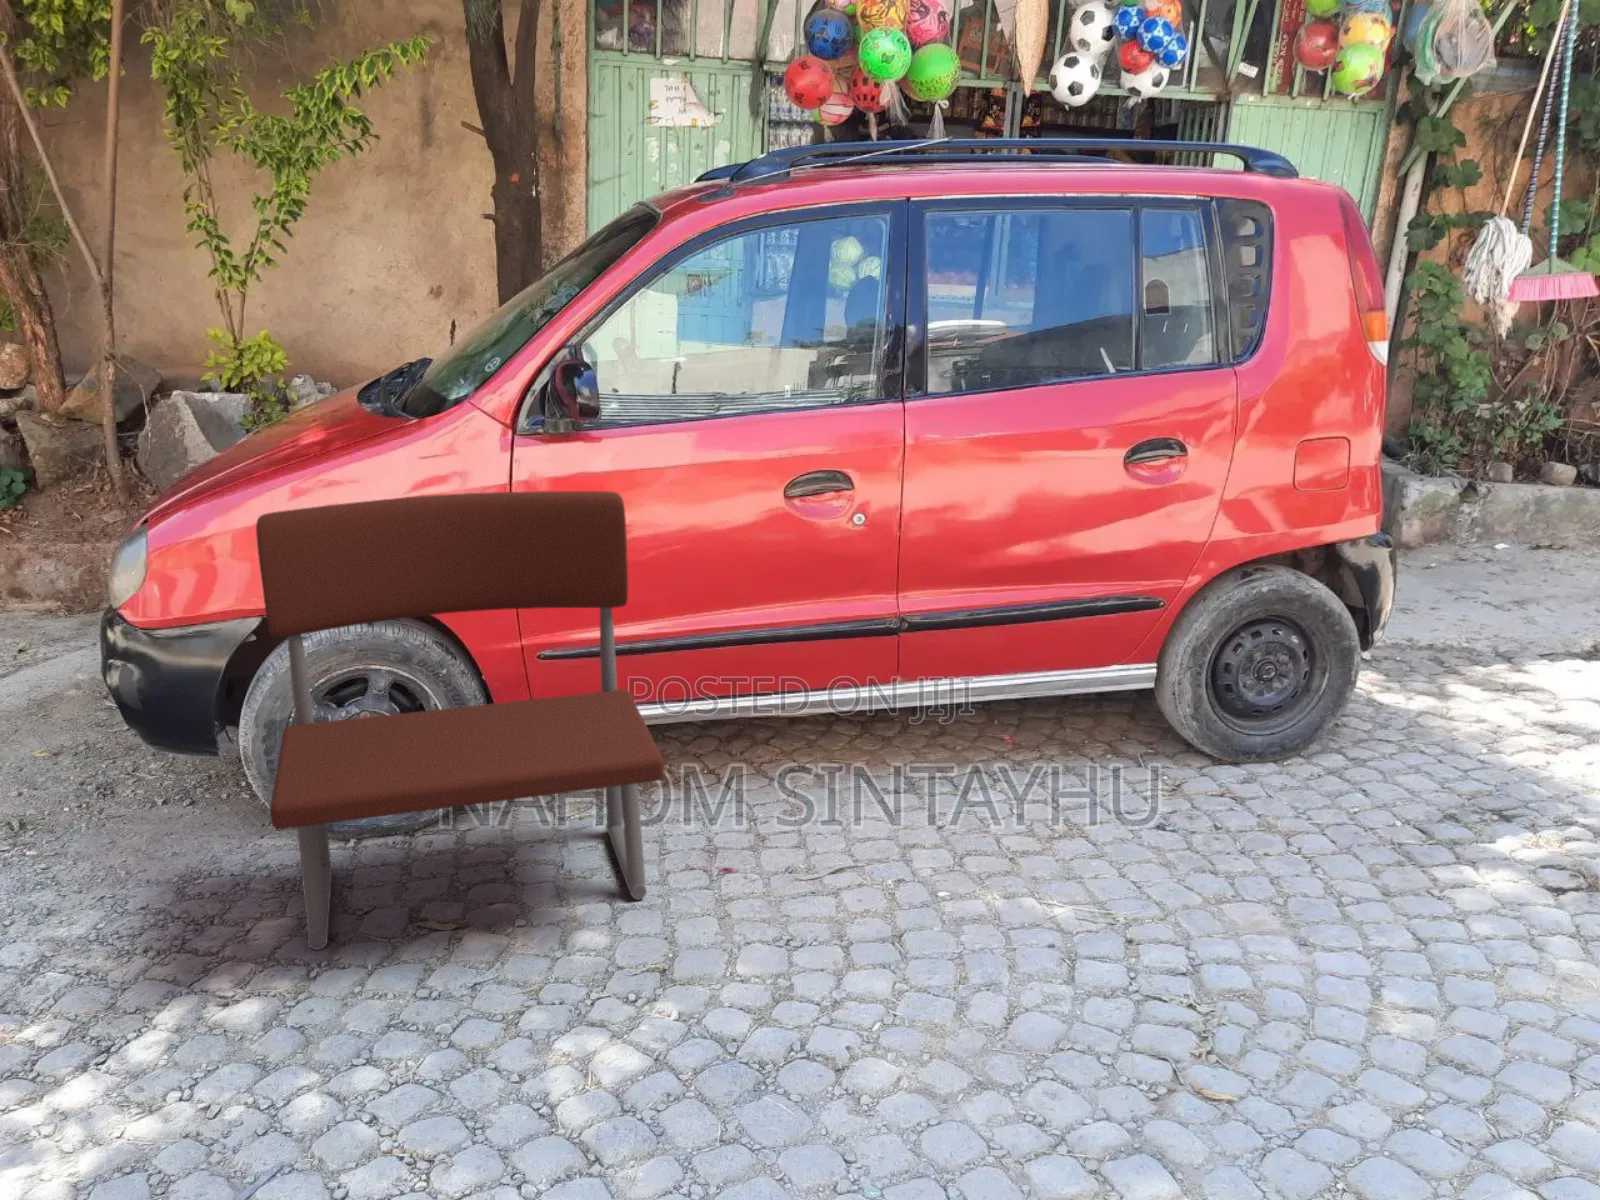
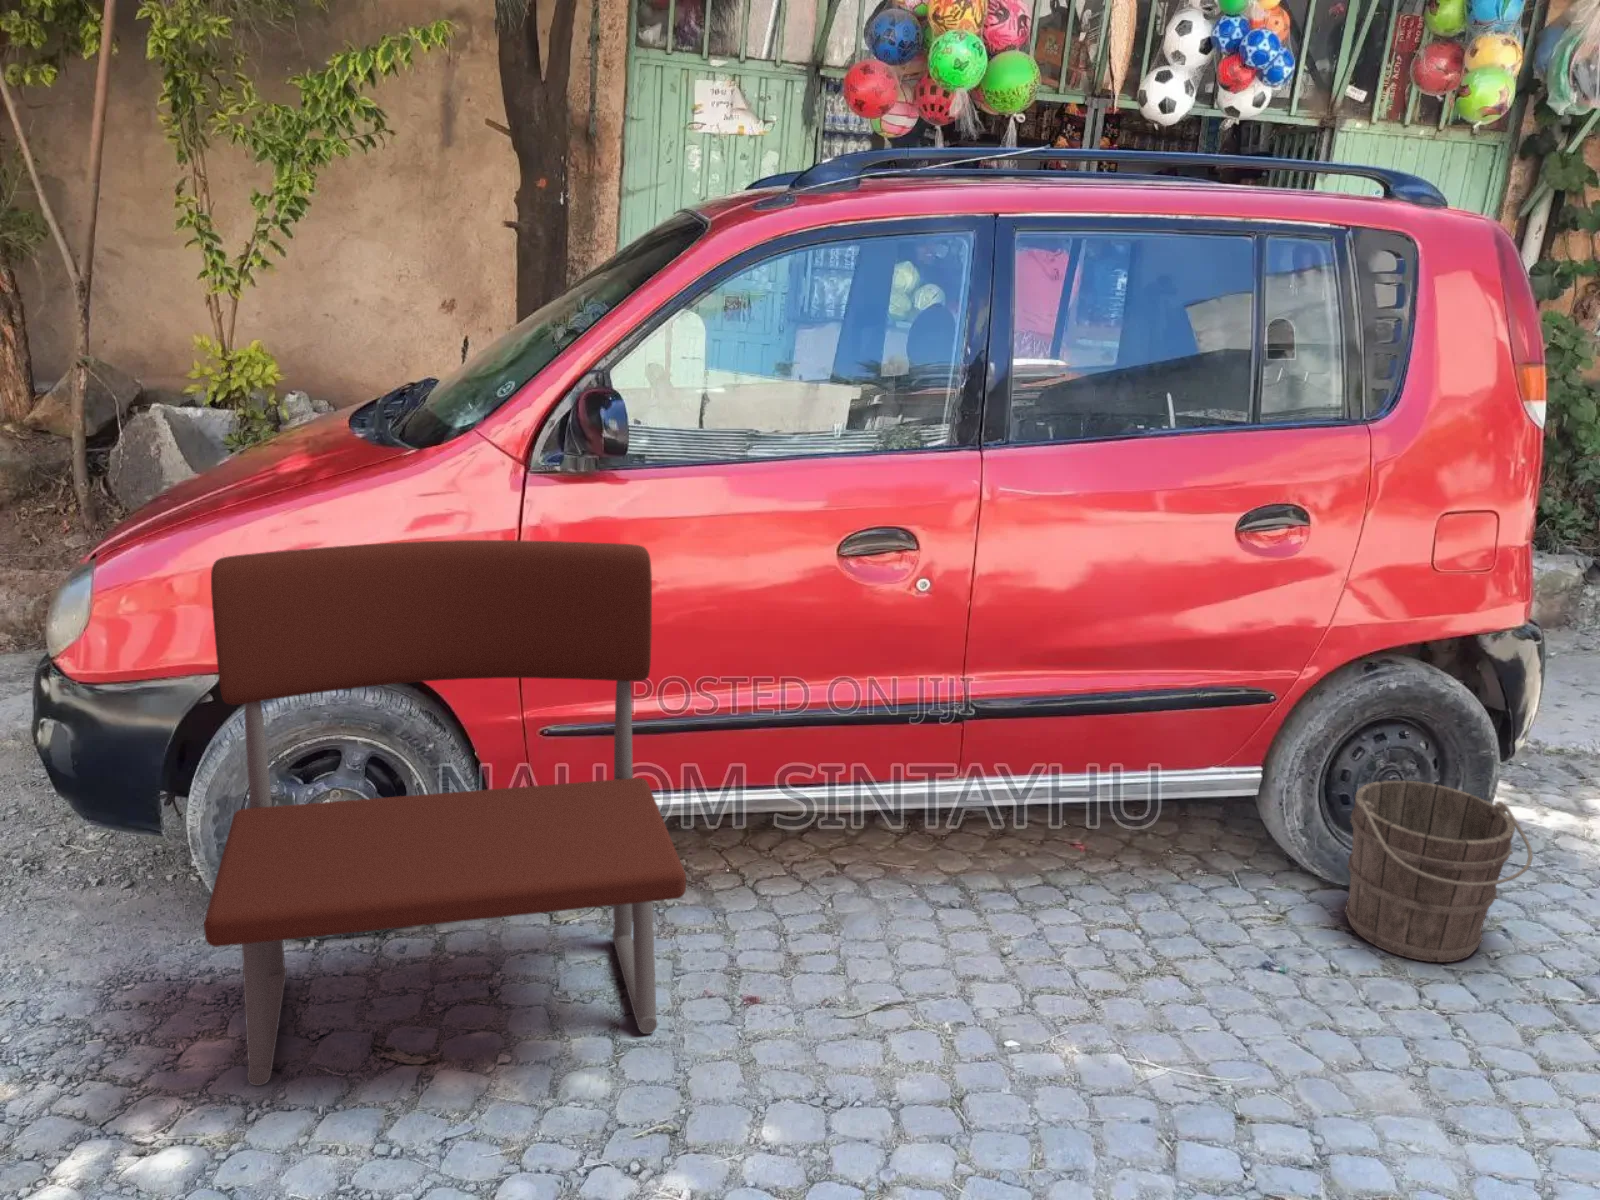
bucket: none [1229,671,1381,821] -> present [1344,780,1533,962]

